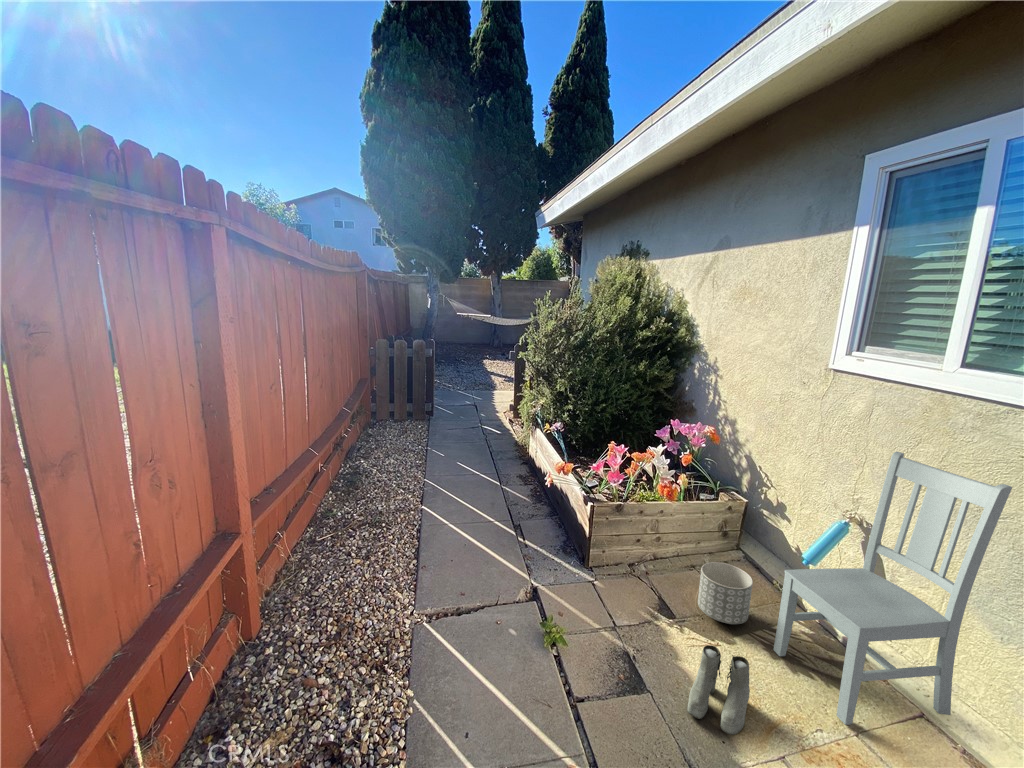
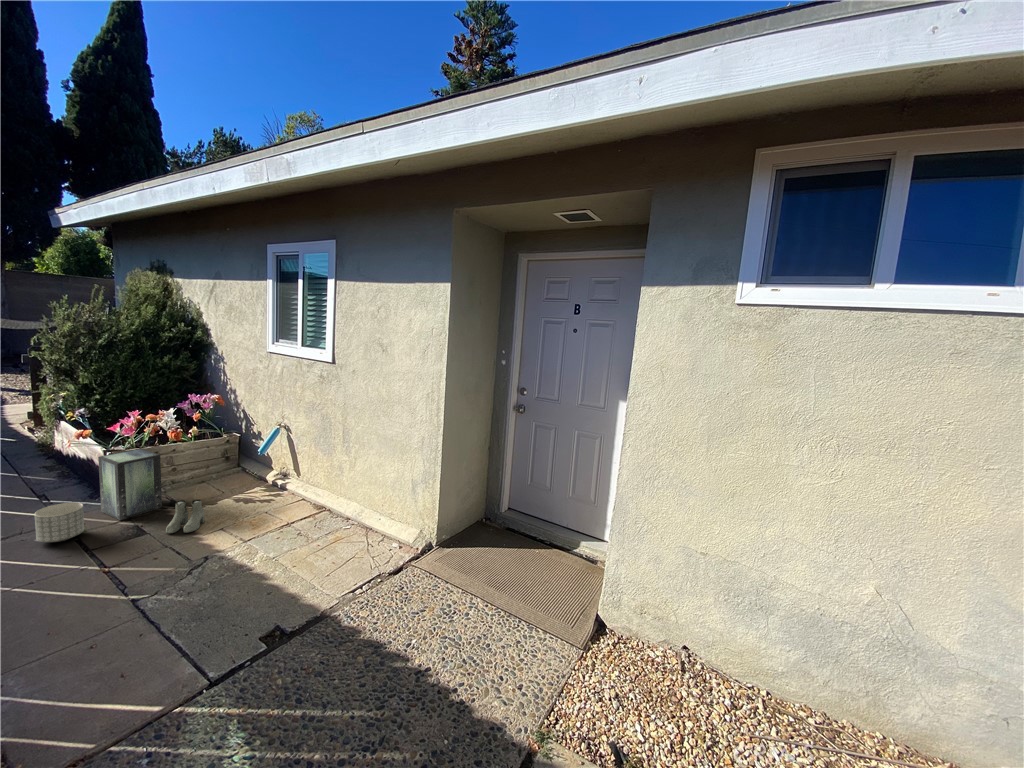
chair: present [773,452,1012,725] -> none [232,394,311,513]
storage box: none [580,507,665,628] -> present [98,449,162,520]
planter: present [698,562,753,624] -> present [35,503,84,542]

